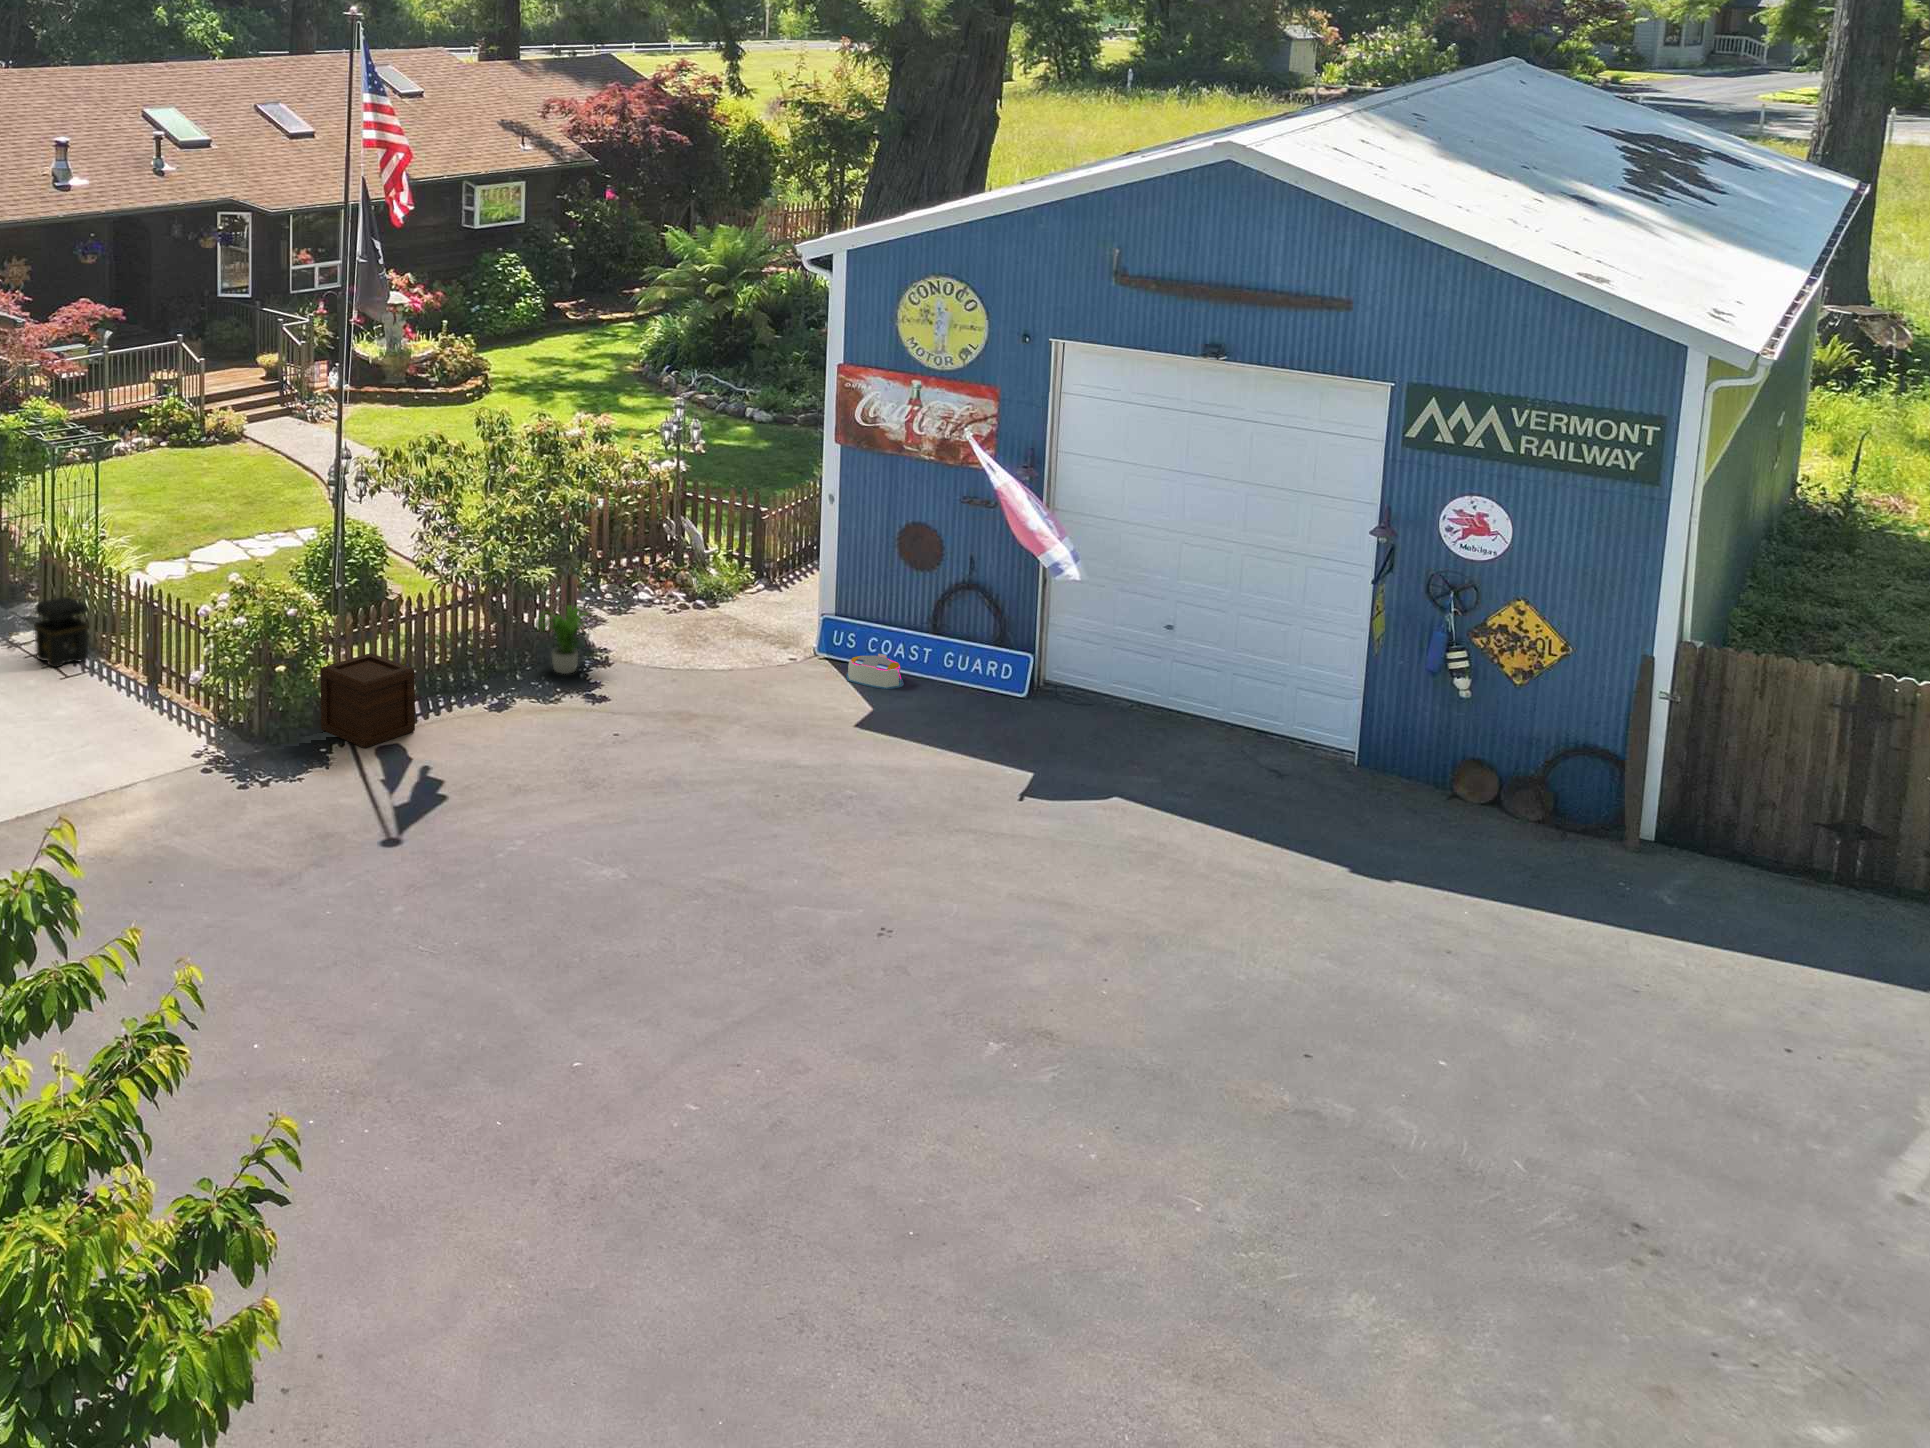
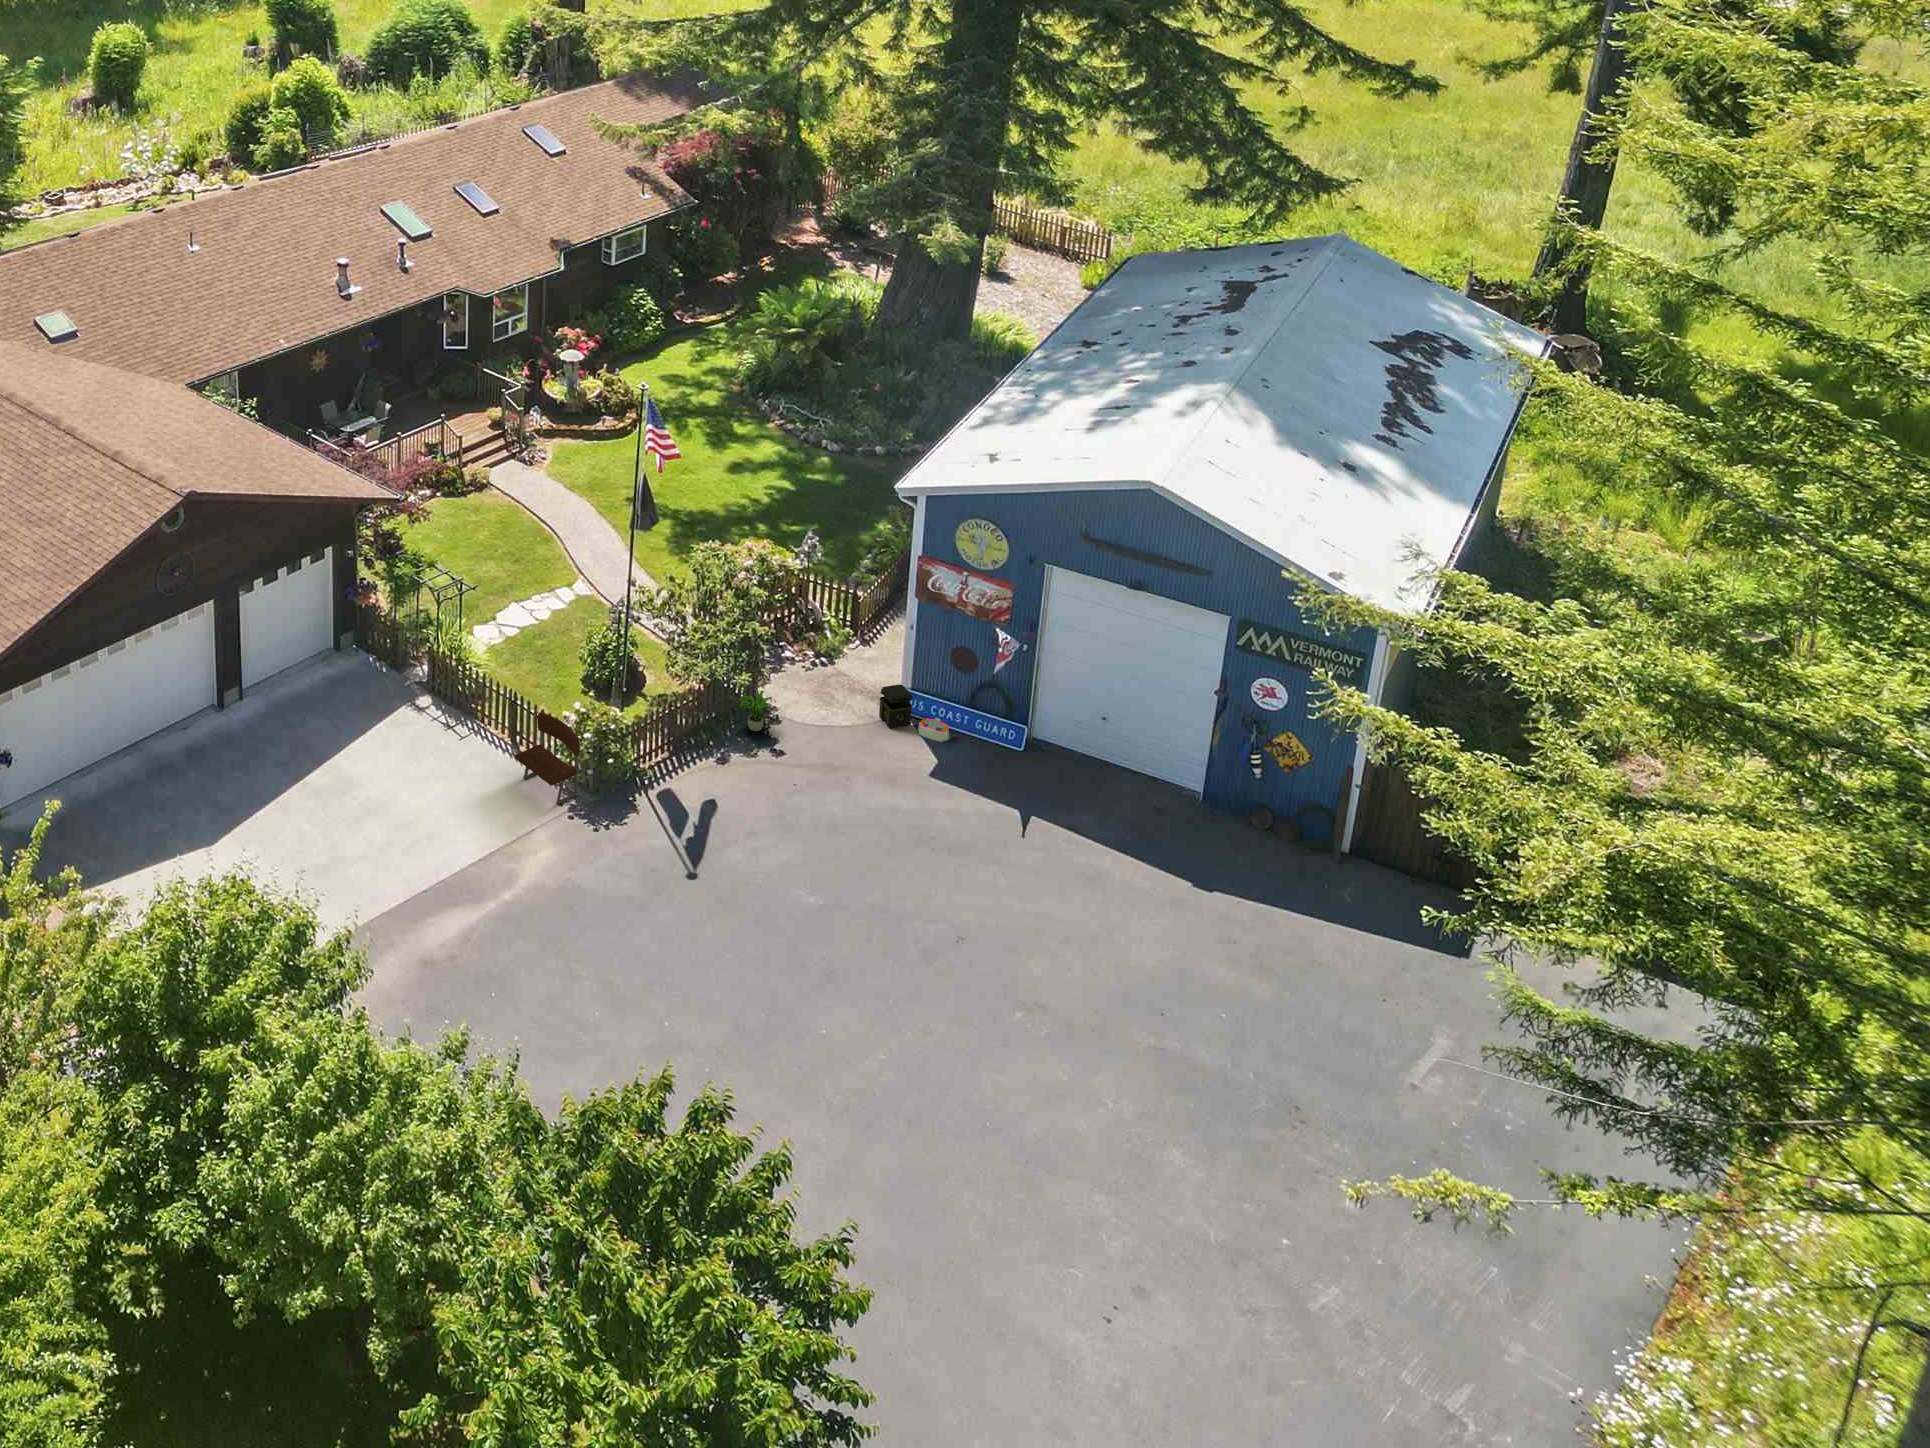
bench: none [117,595,221,747] -> present [515,712,580,805]
toolbox: present [34,597,88,667] -> present [879,684,913,728]
wooden crate: present [320,653,415,748] -> none [633,743,686,803]

